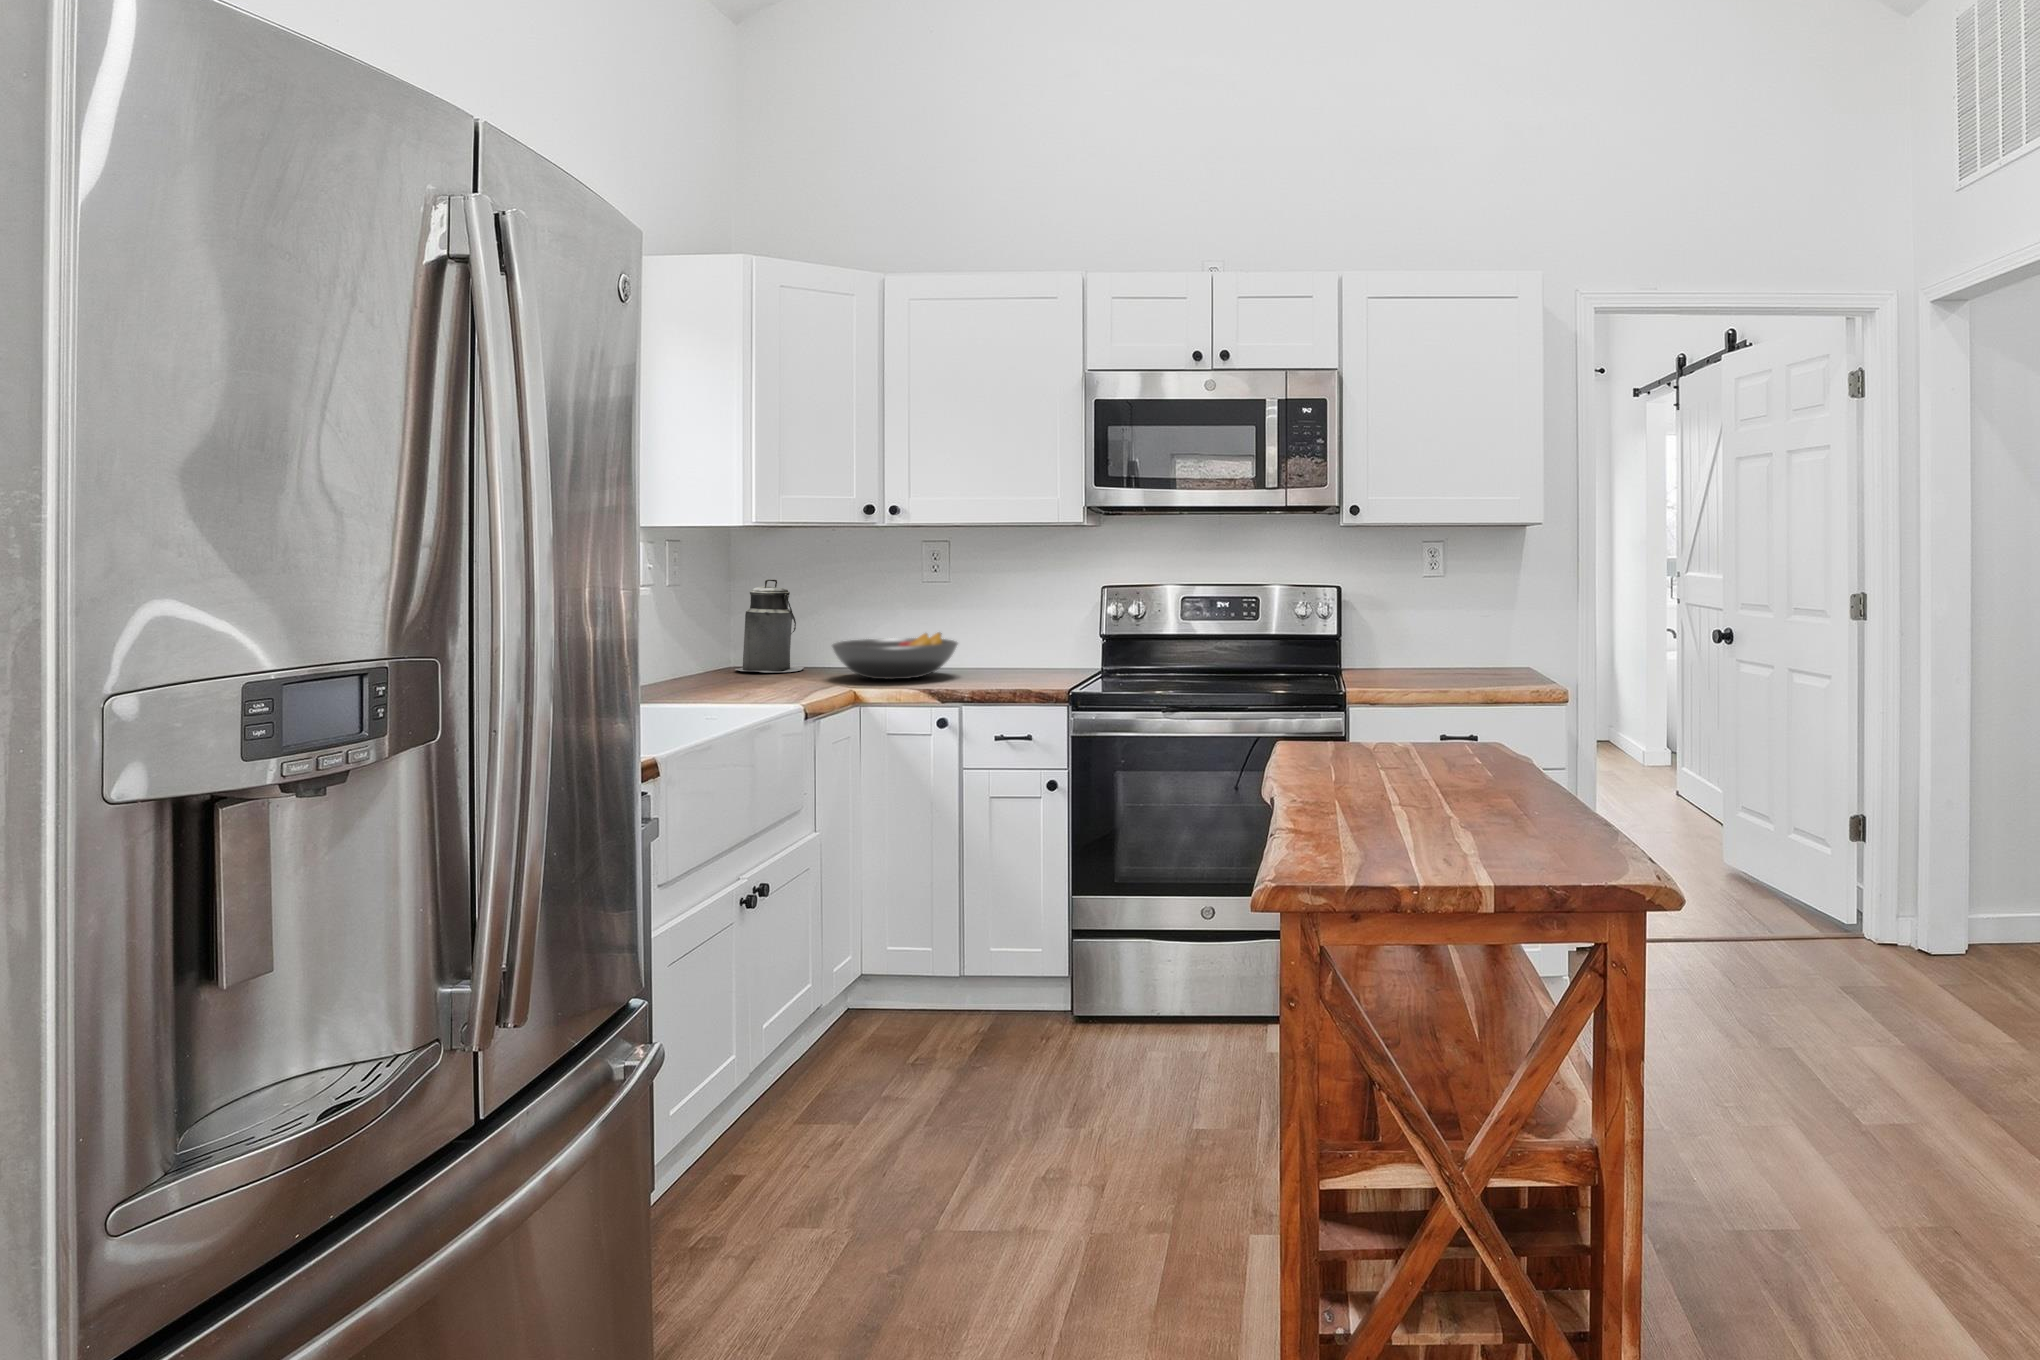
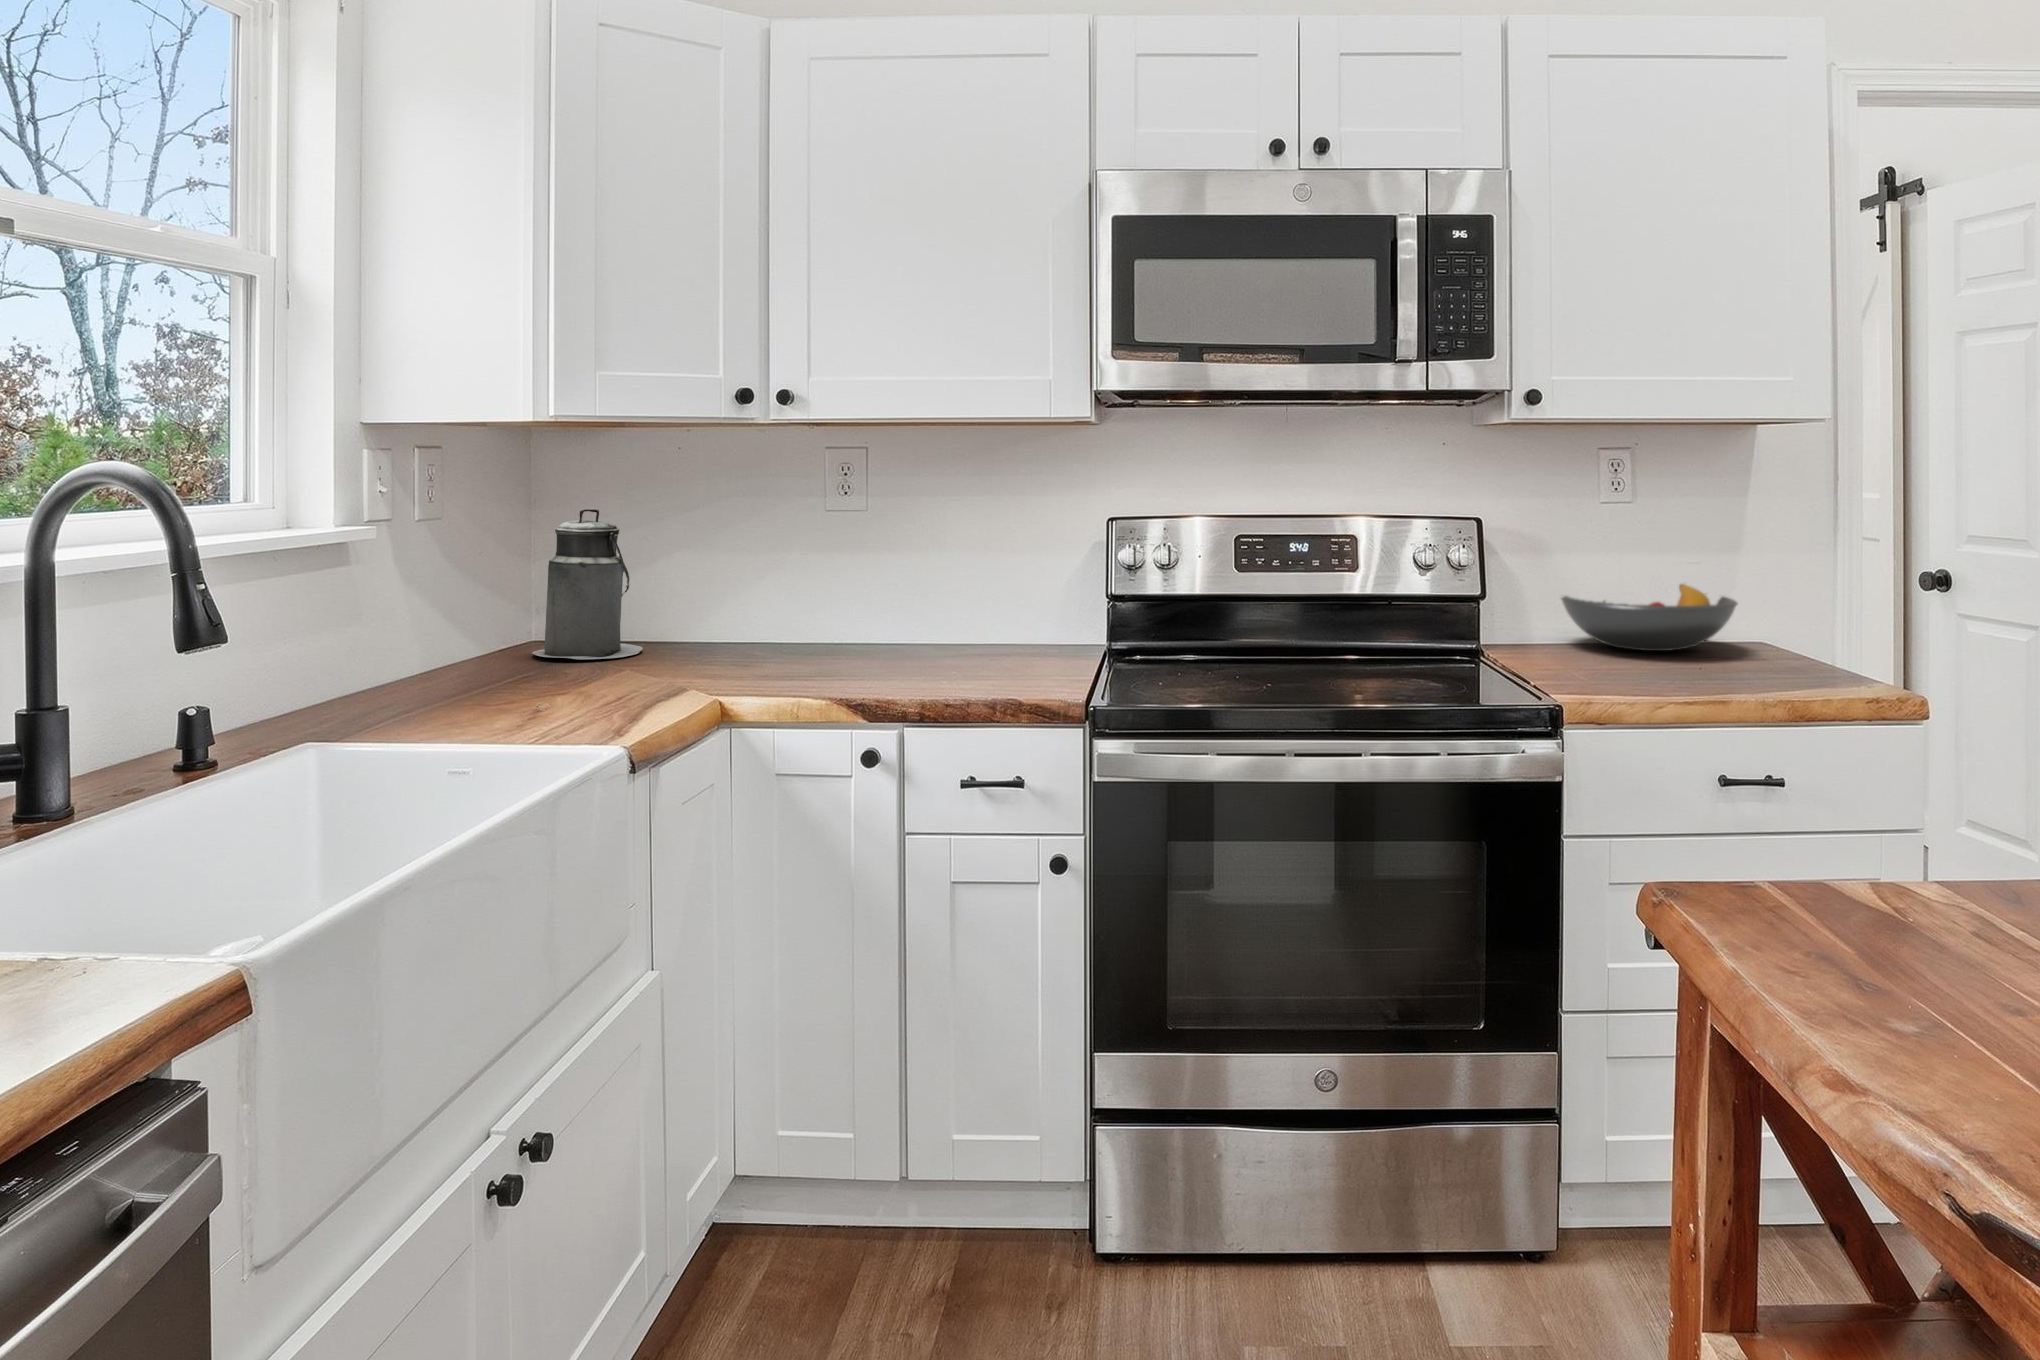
fruit bowl: present [832,632,958,679] -> present [1562,582,1738,651]

